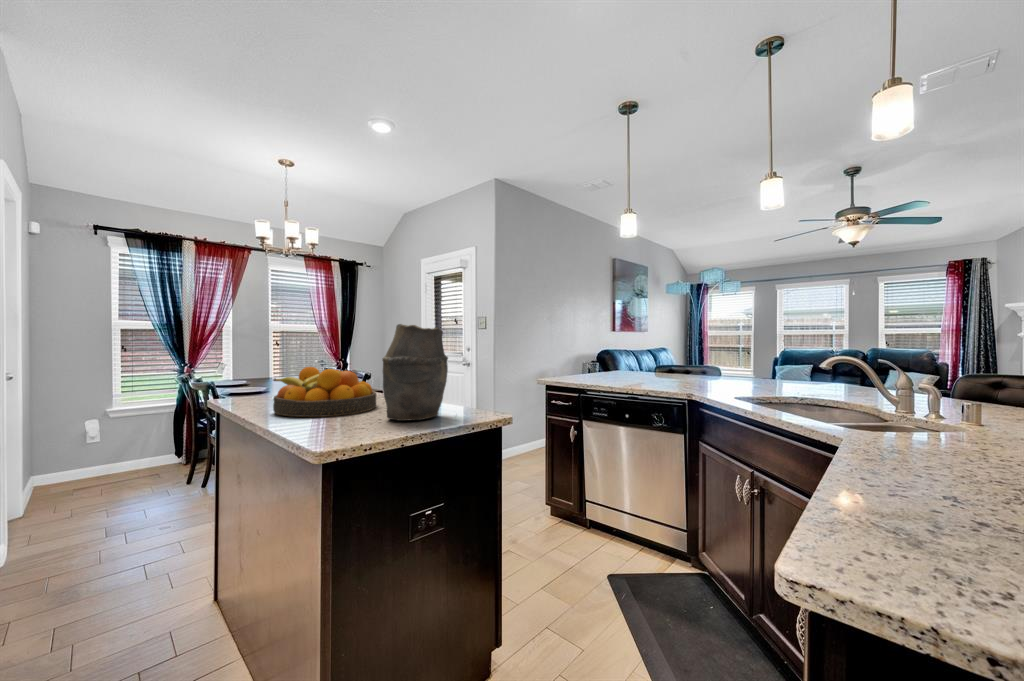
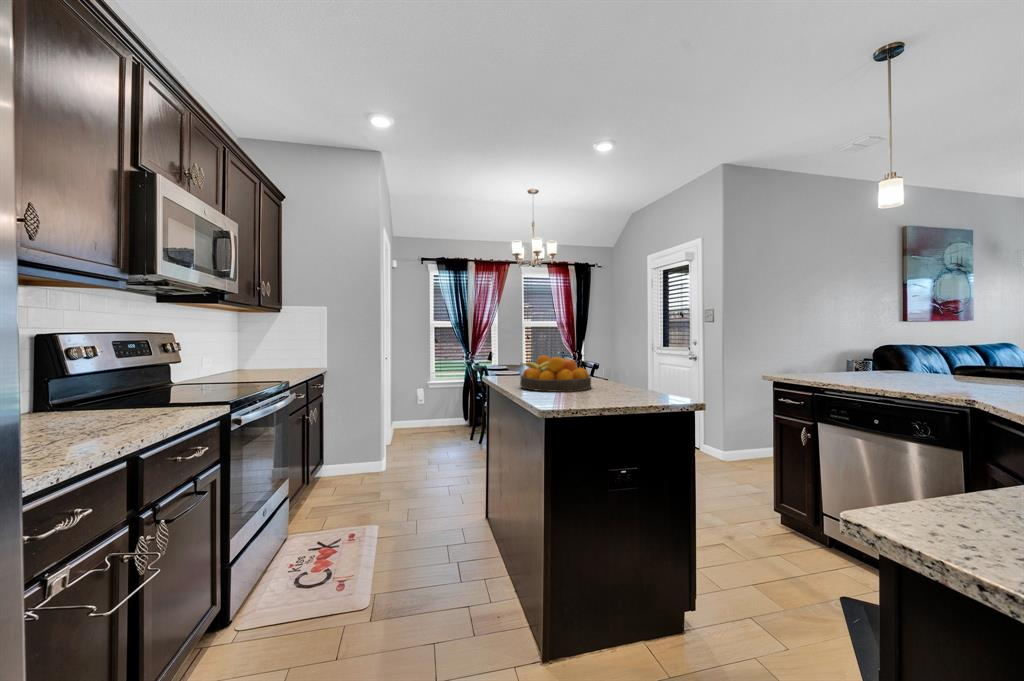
vase: present [382,324,448,421] -> none [590,323,643,398]

